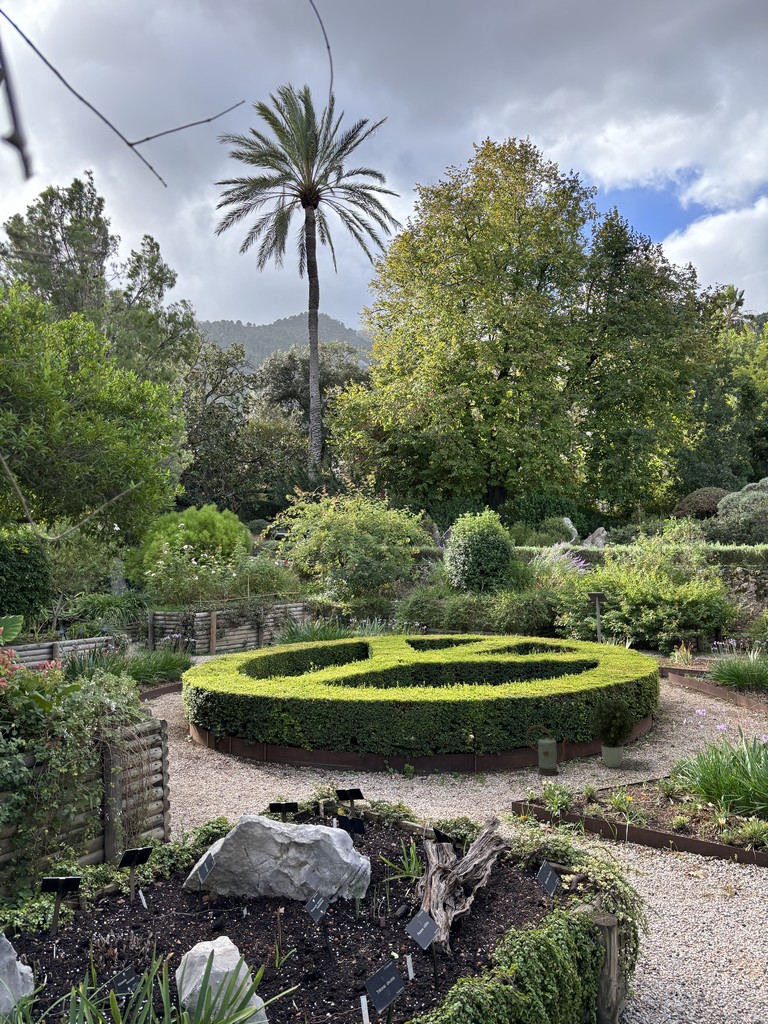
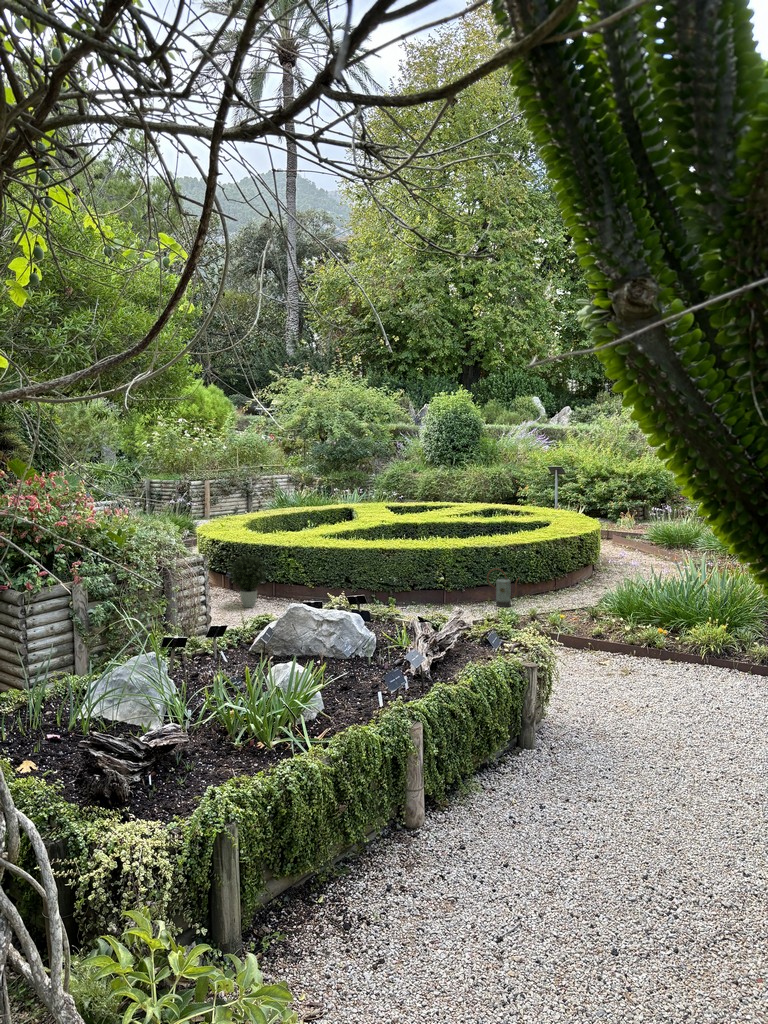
potted plant: present [588,700,635,768] -> present [228,554,266,608]

